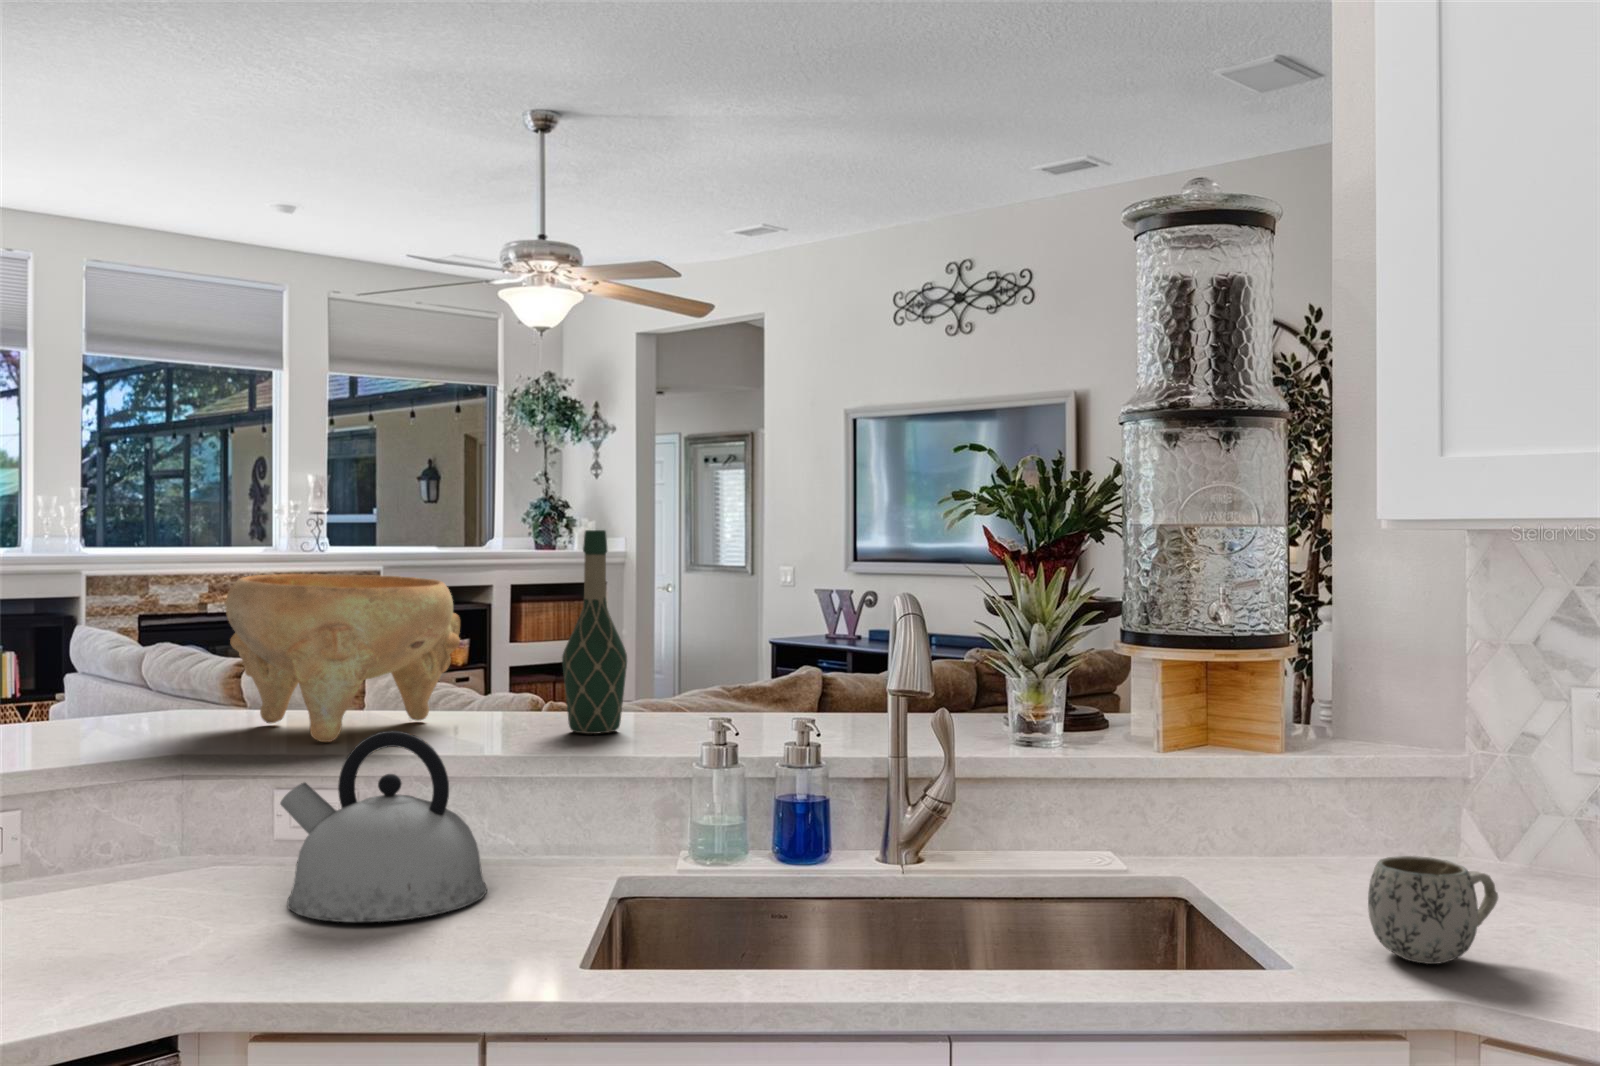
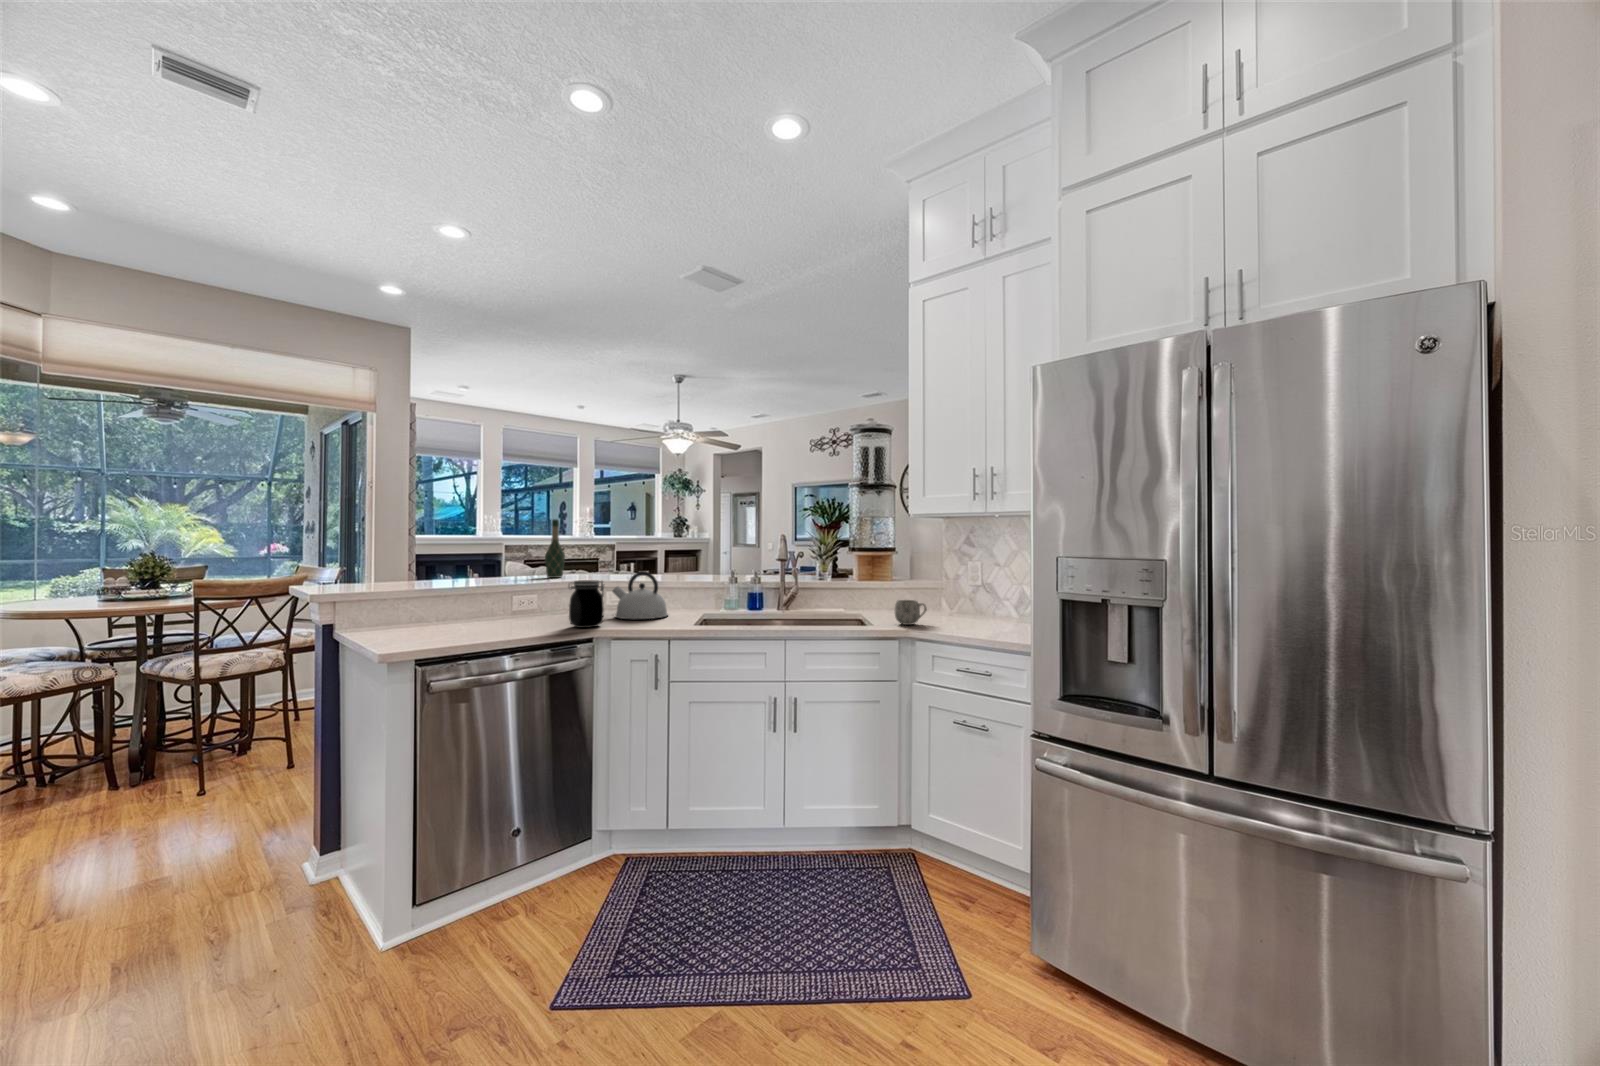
wine bottle: present [562,530,627,734] -> present [545,519,565,578]
decorative bowl: present [226,574,460,742] -> none [590,533,657,580]
jar: none [77,784,228,987] -> present [569,580,604,628]

